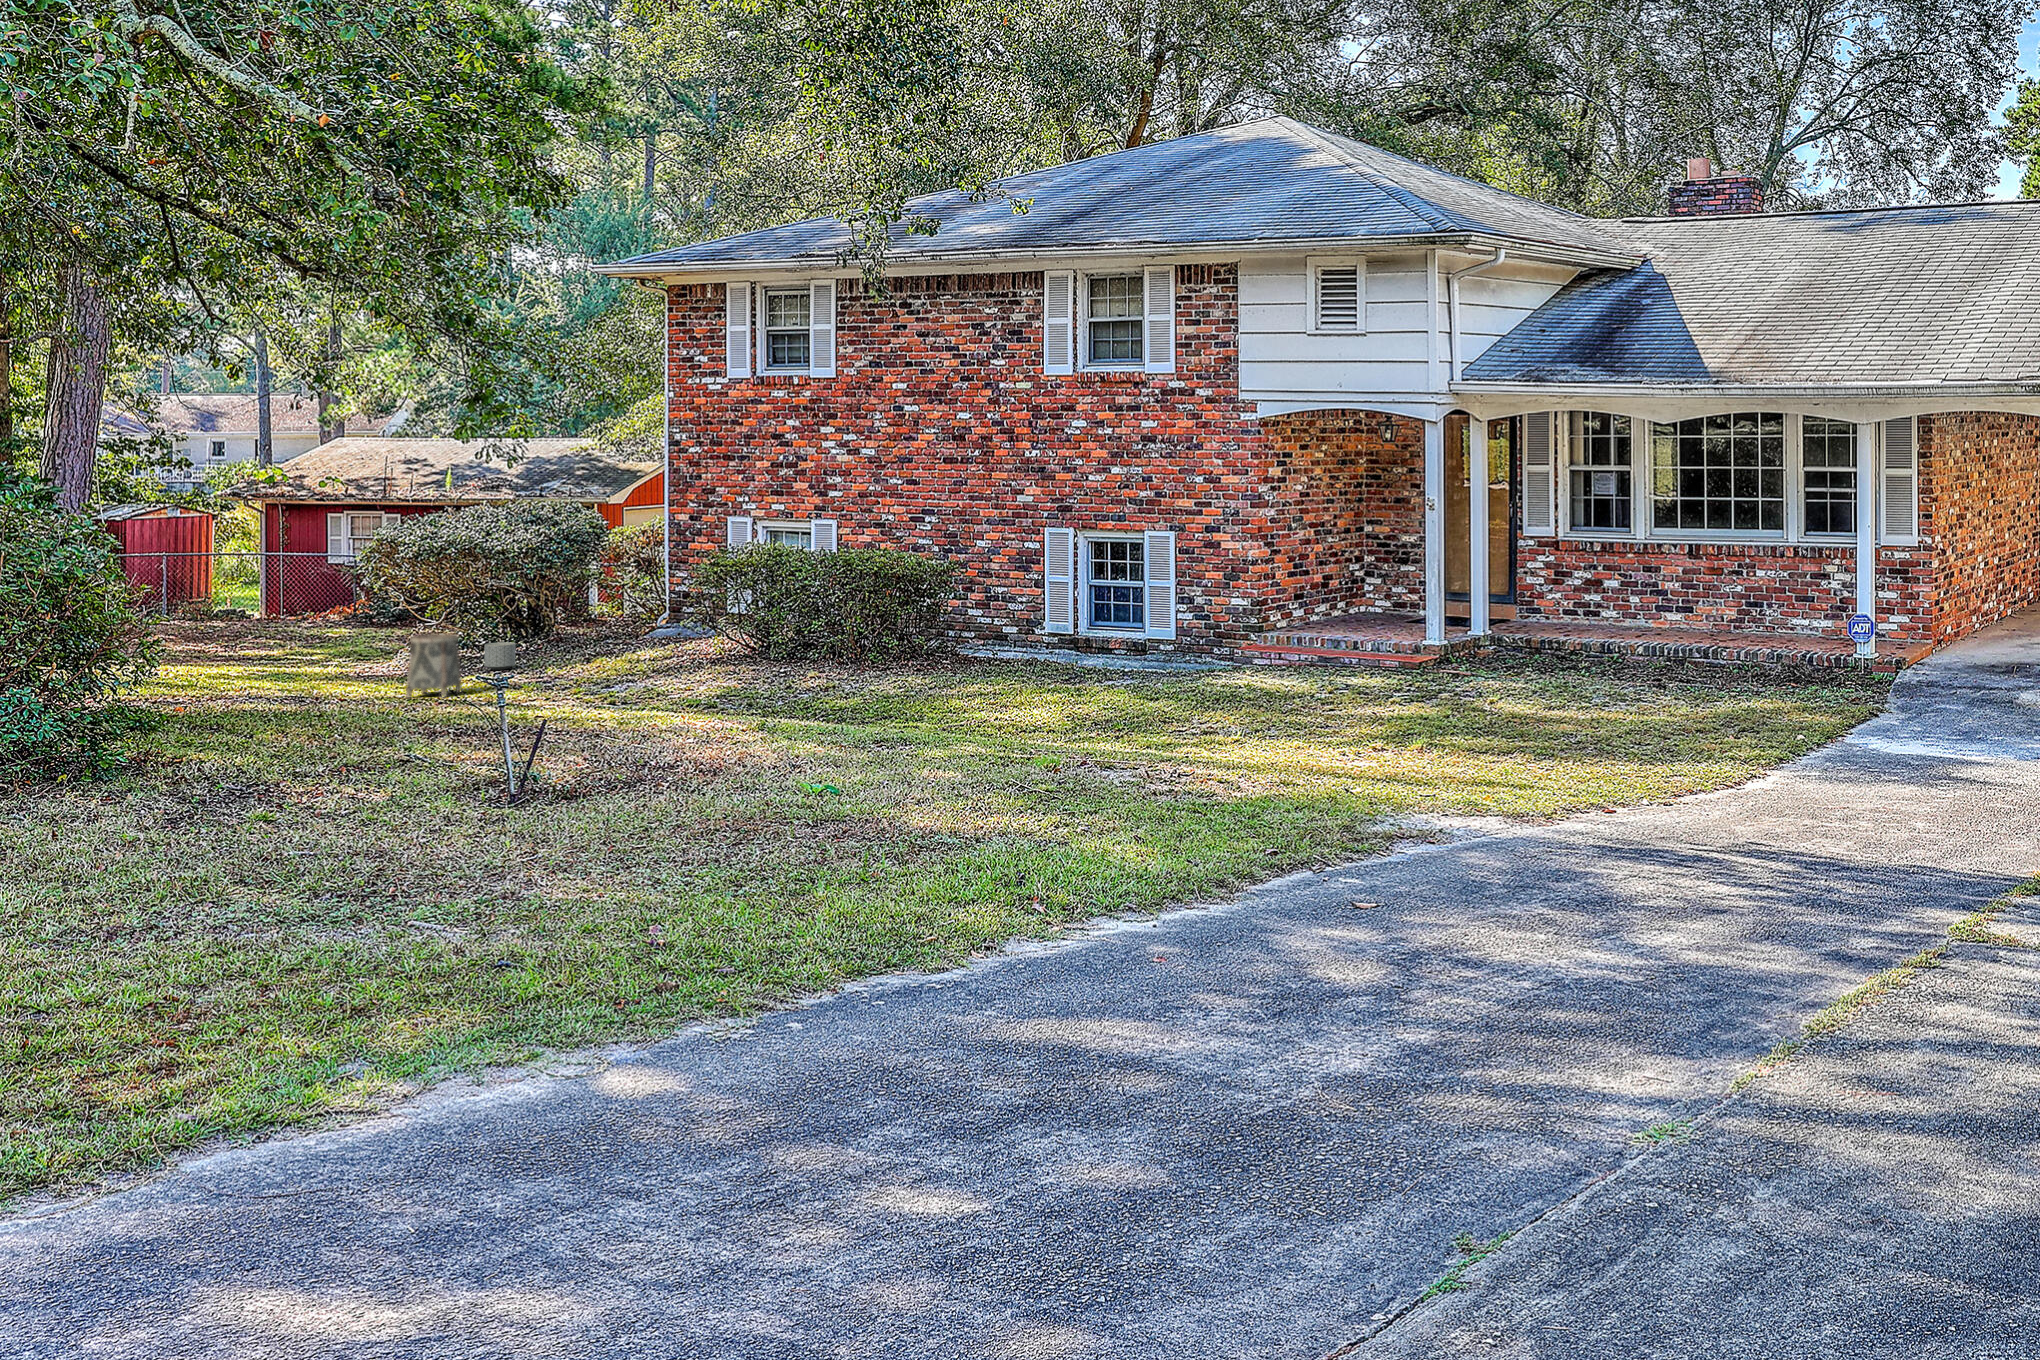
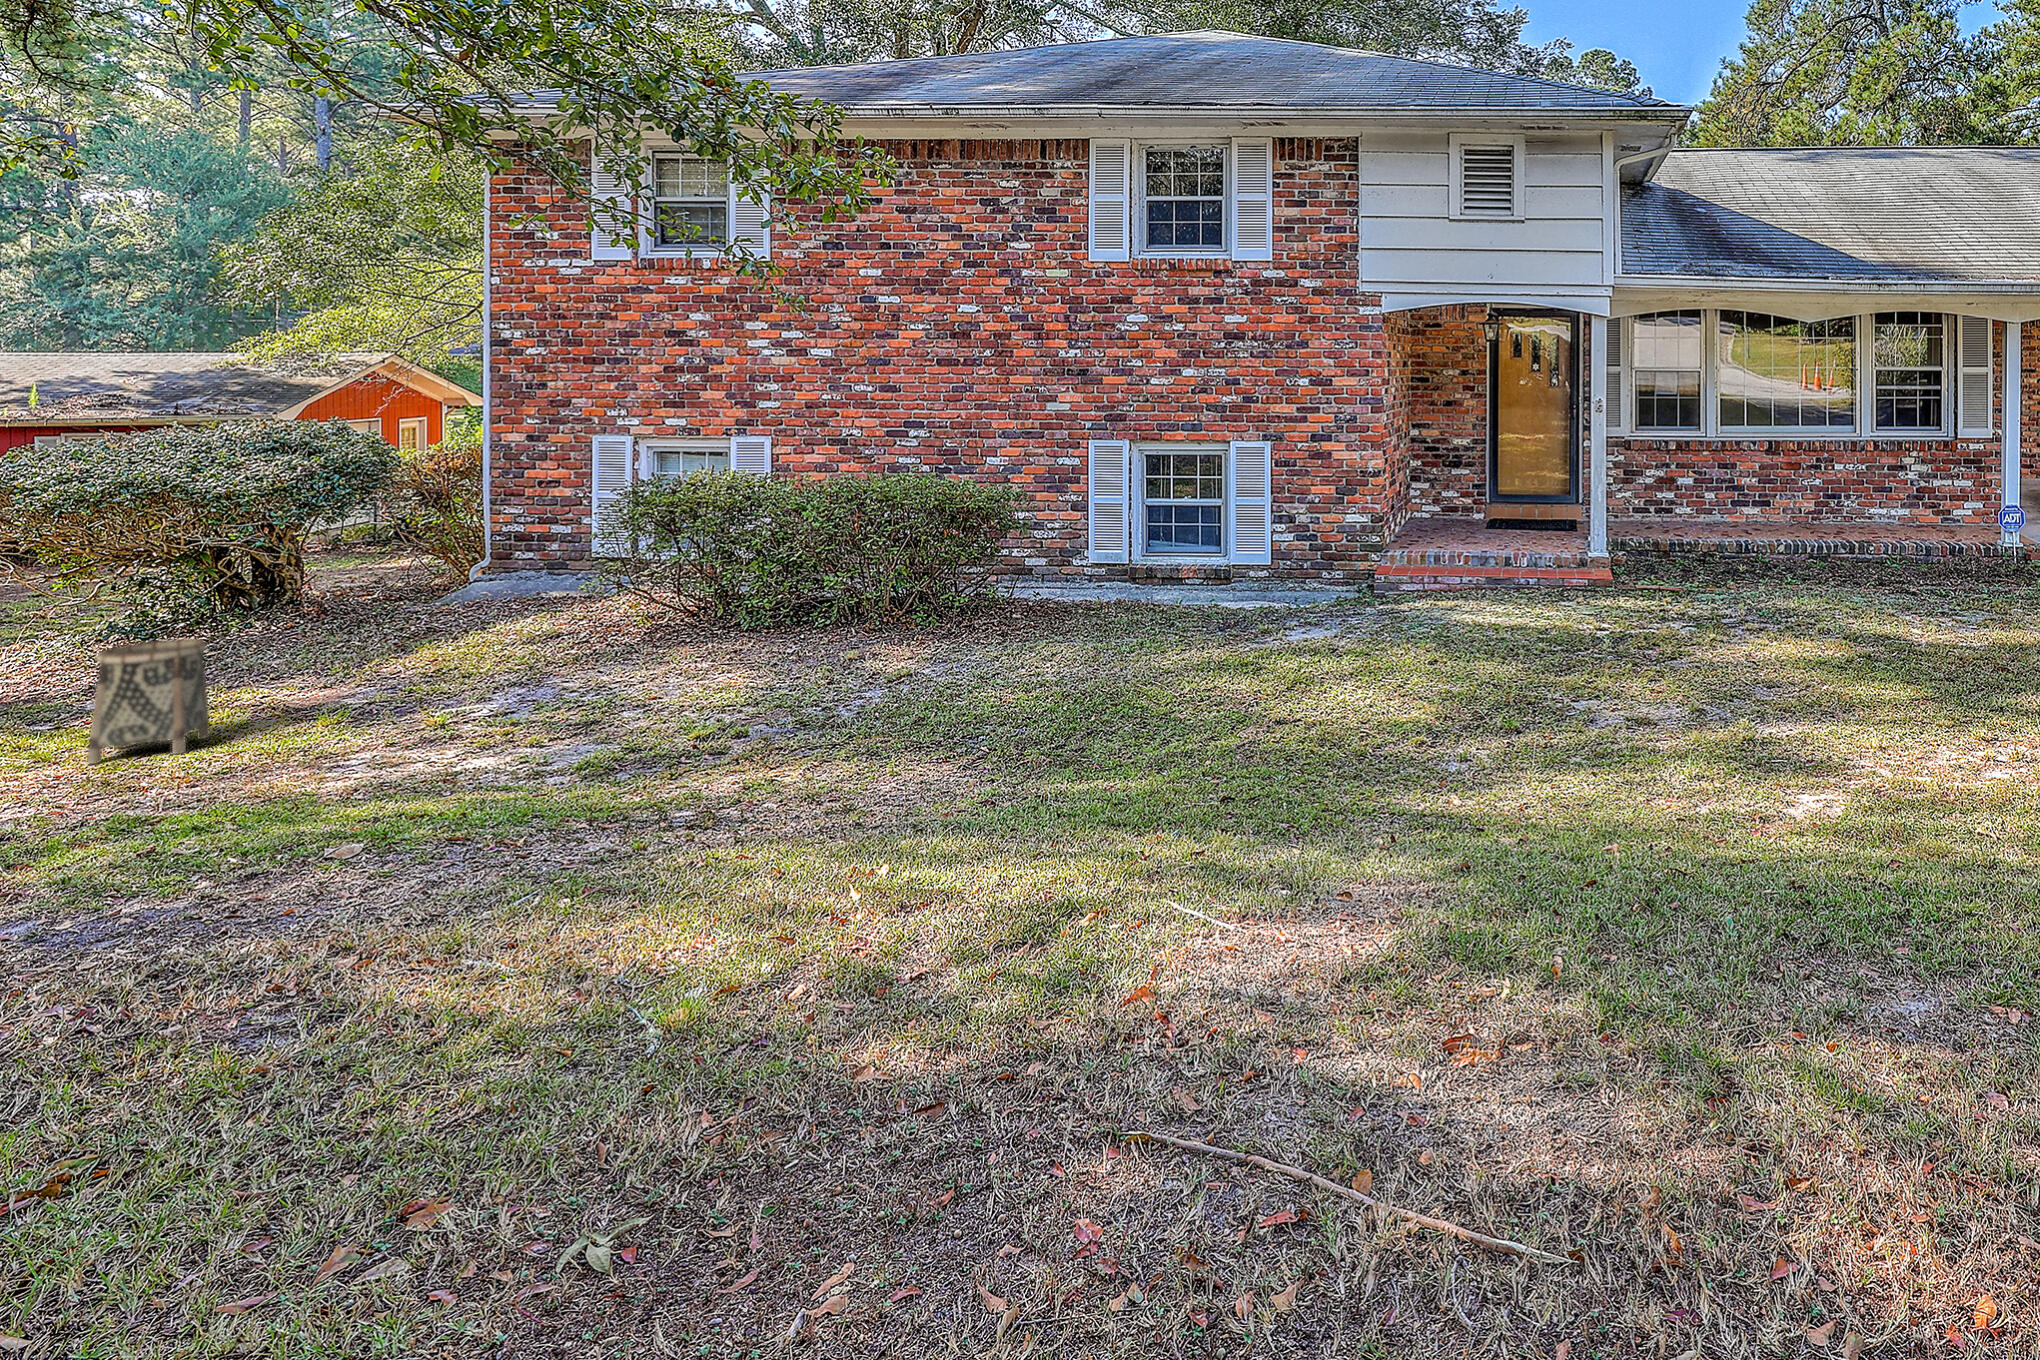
planter: present [484,642,515,670] -> none [217,633,278,680]

